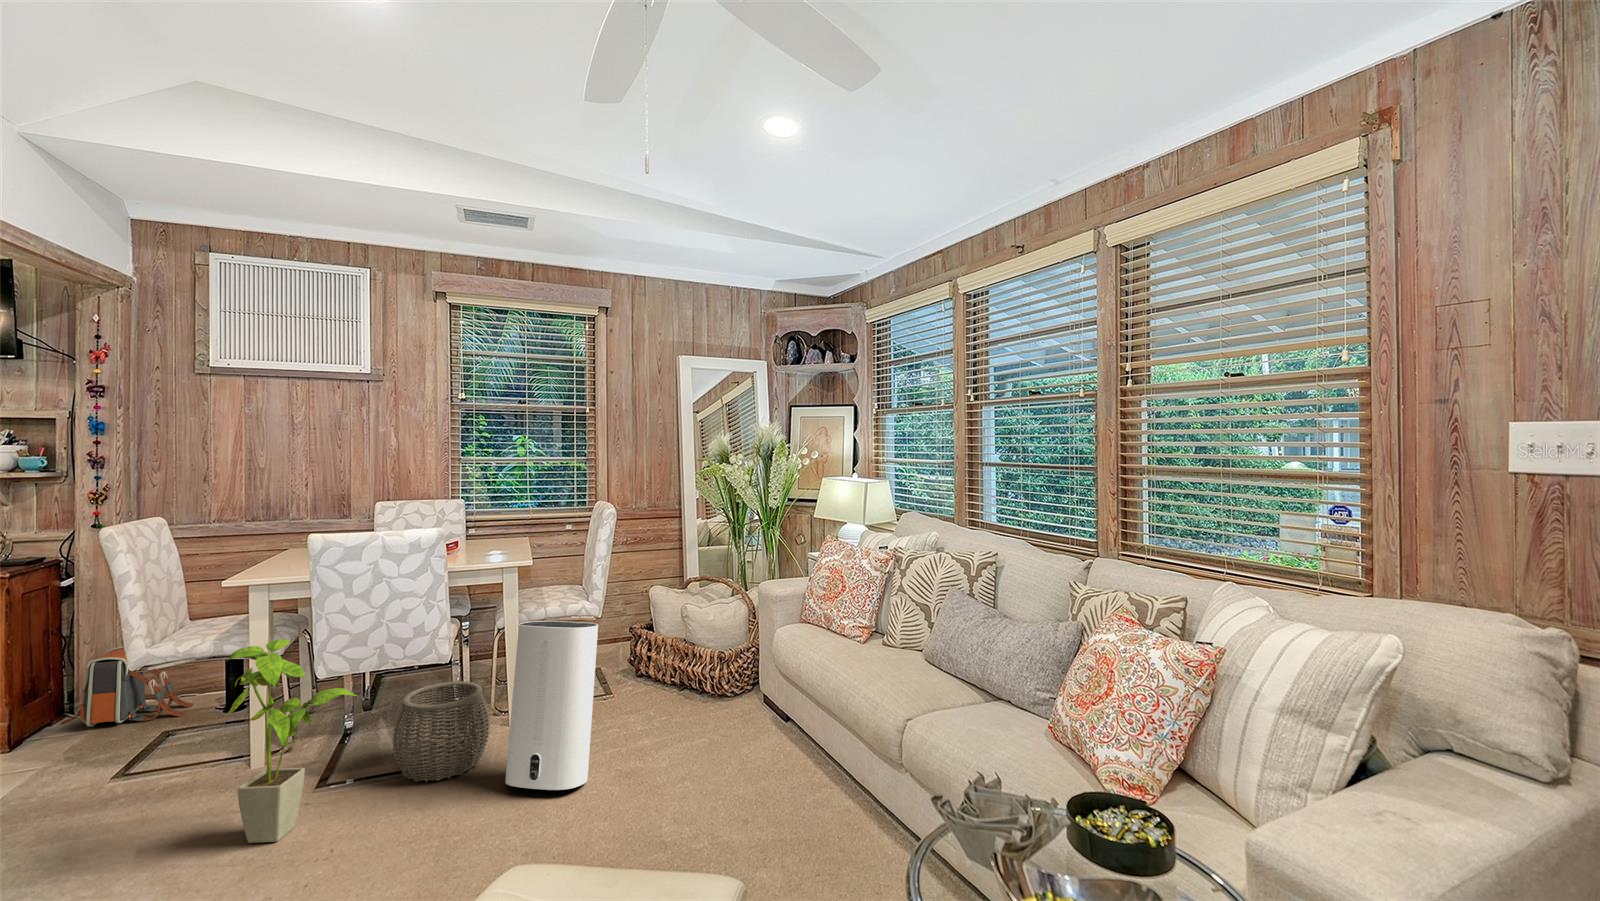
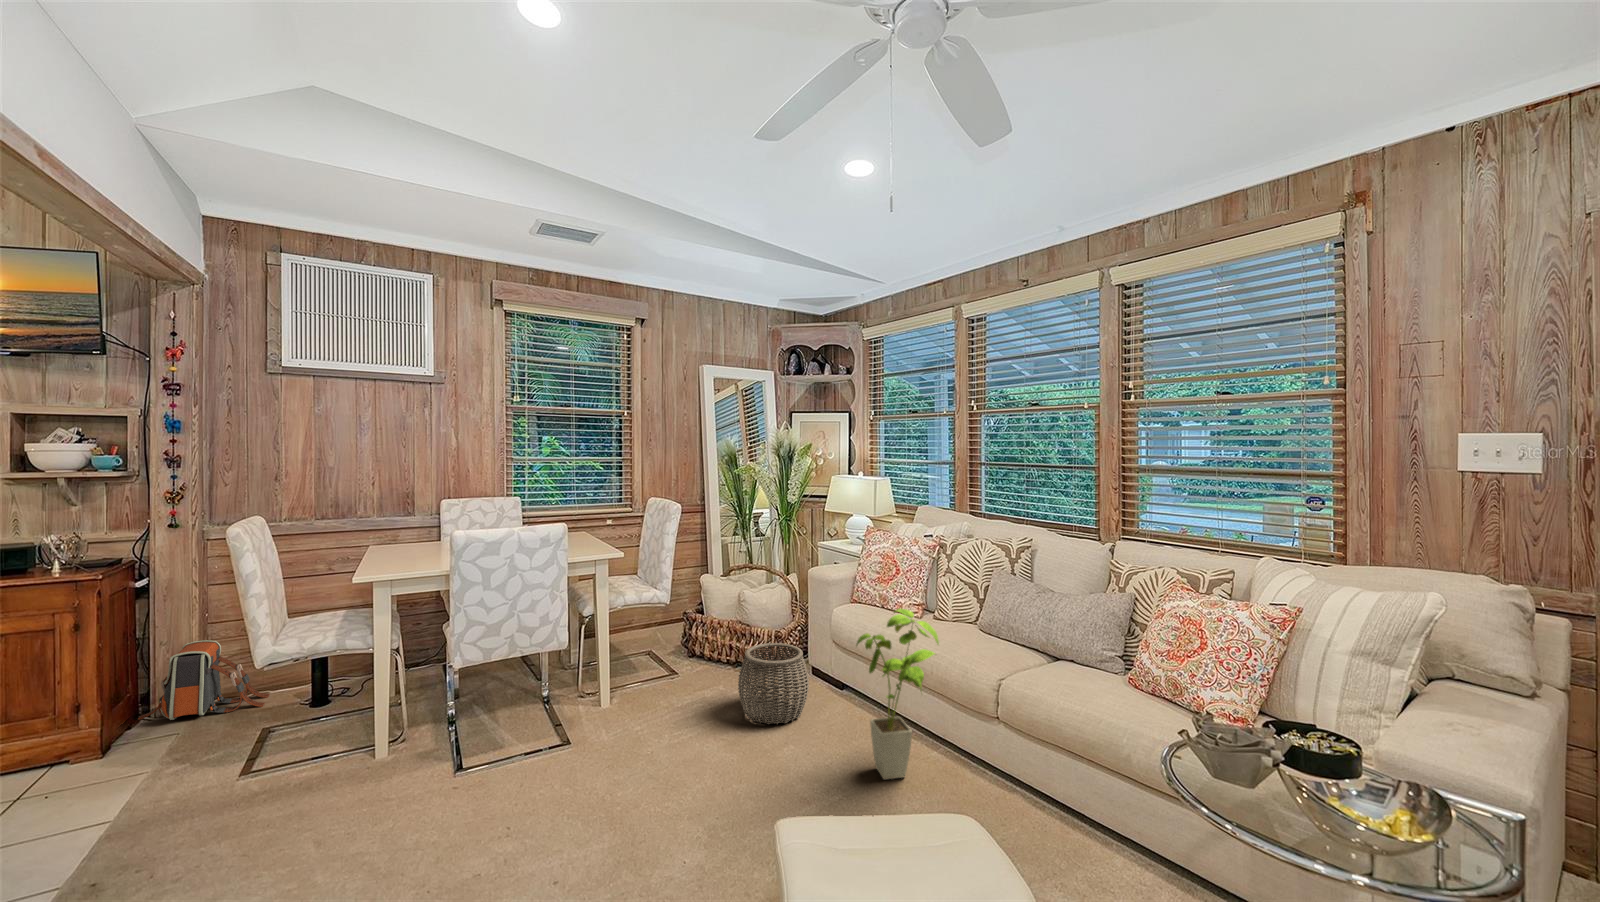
air purifier: present [505,621,598,790] -> none [622,605,701,755]
house plant: present [227,639,357,843] -> present [857,608,939,780]
woven basket: present [392,681,490,782] -> present [738,643,809,724]

